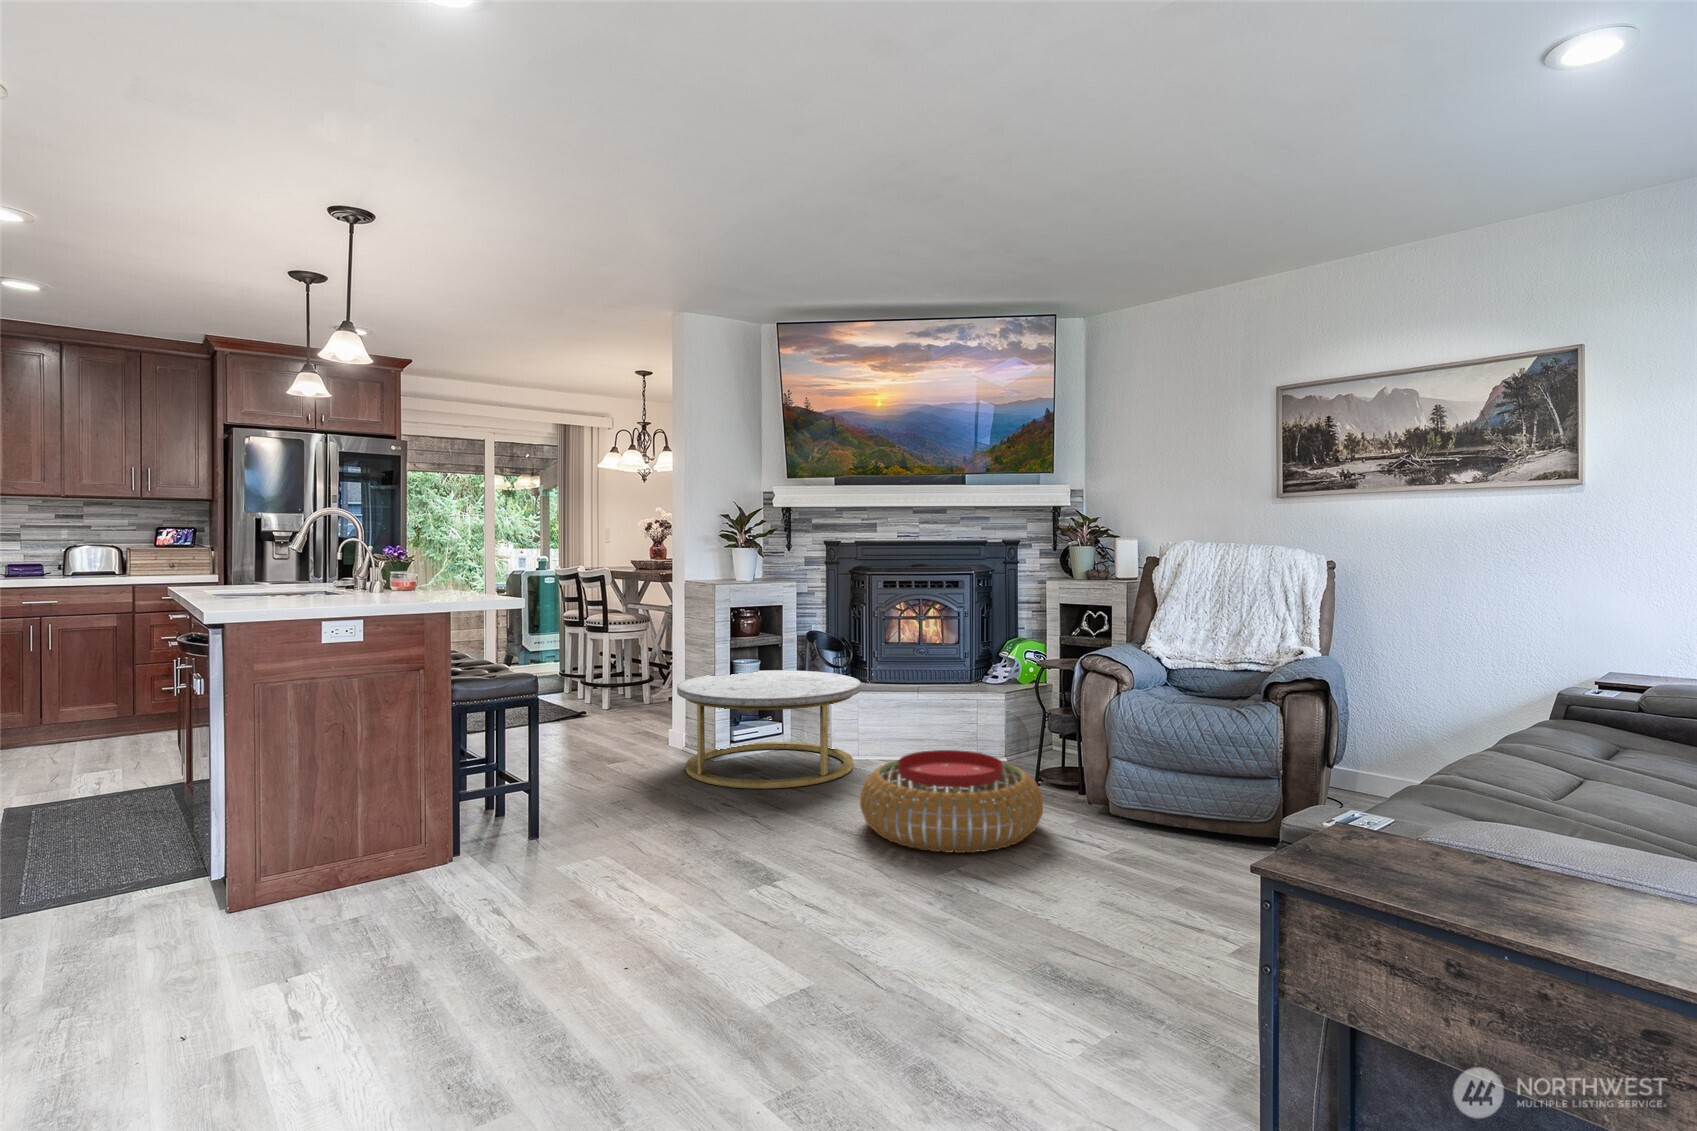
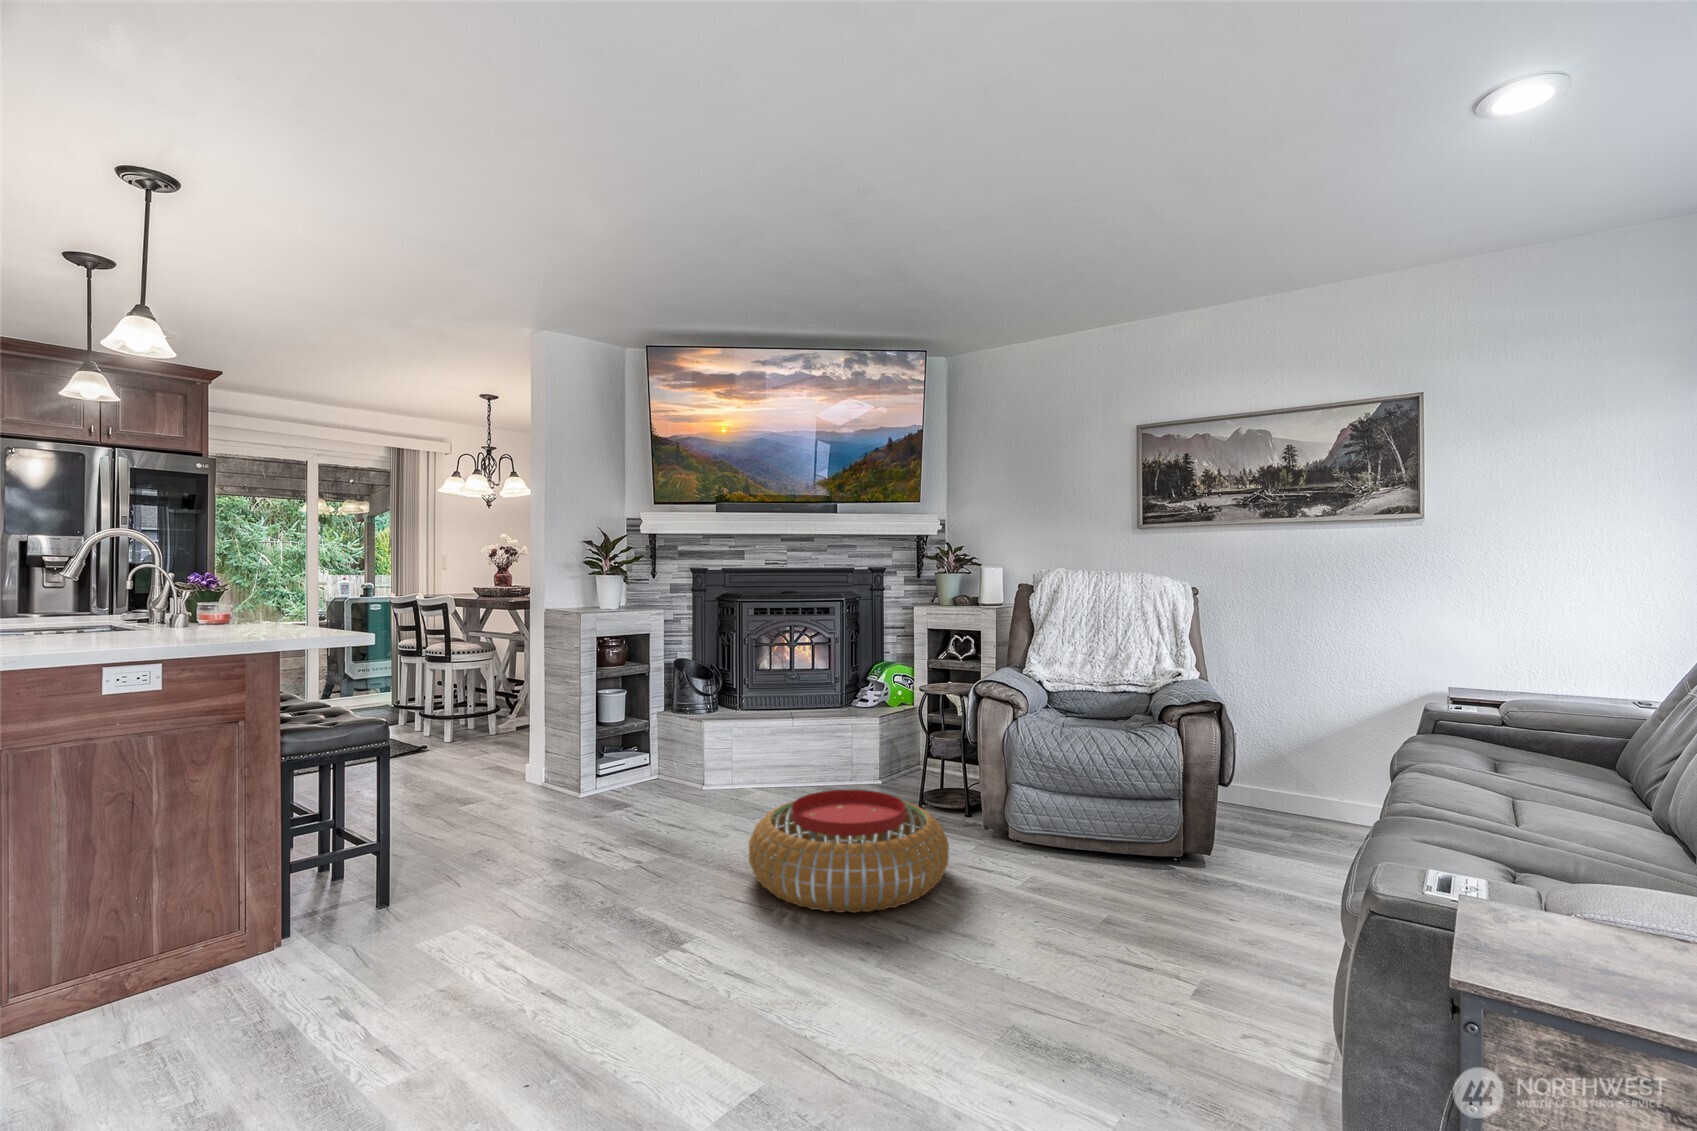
coffee table: present [677,670,861,789] -> none [529,703,737,841]

